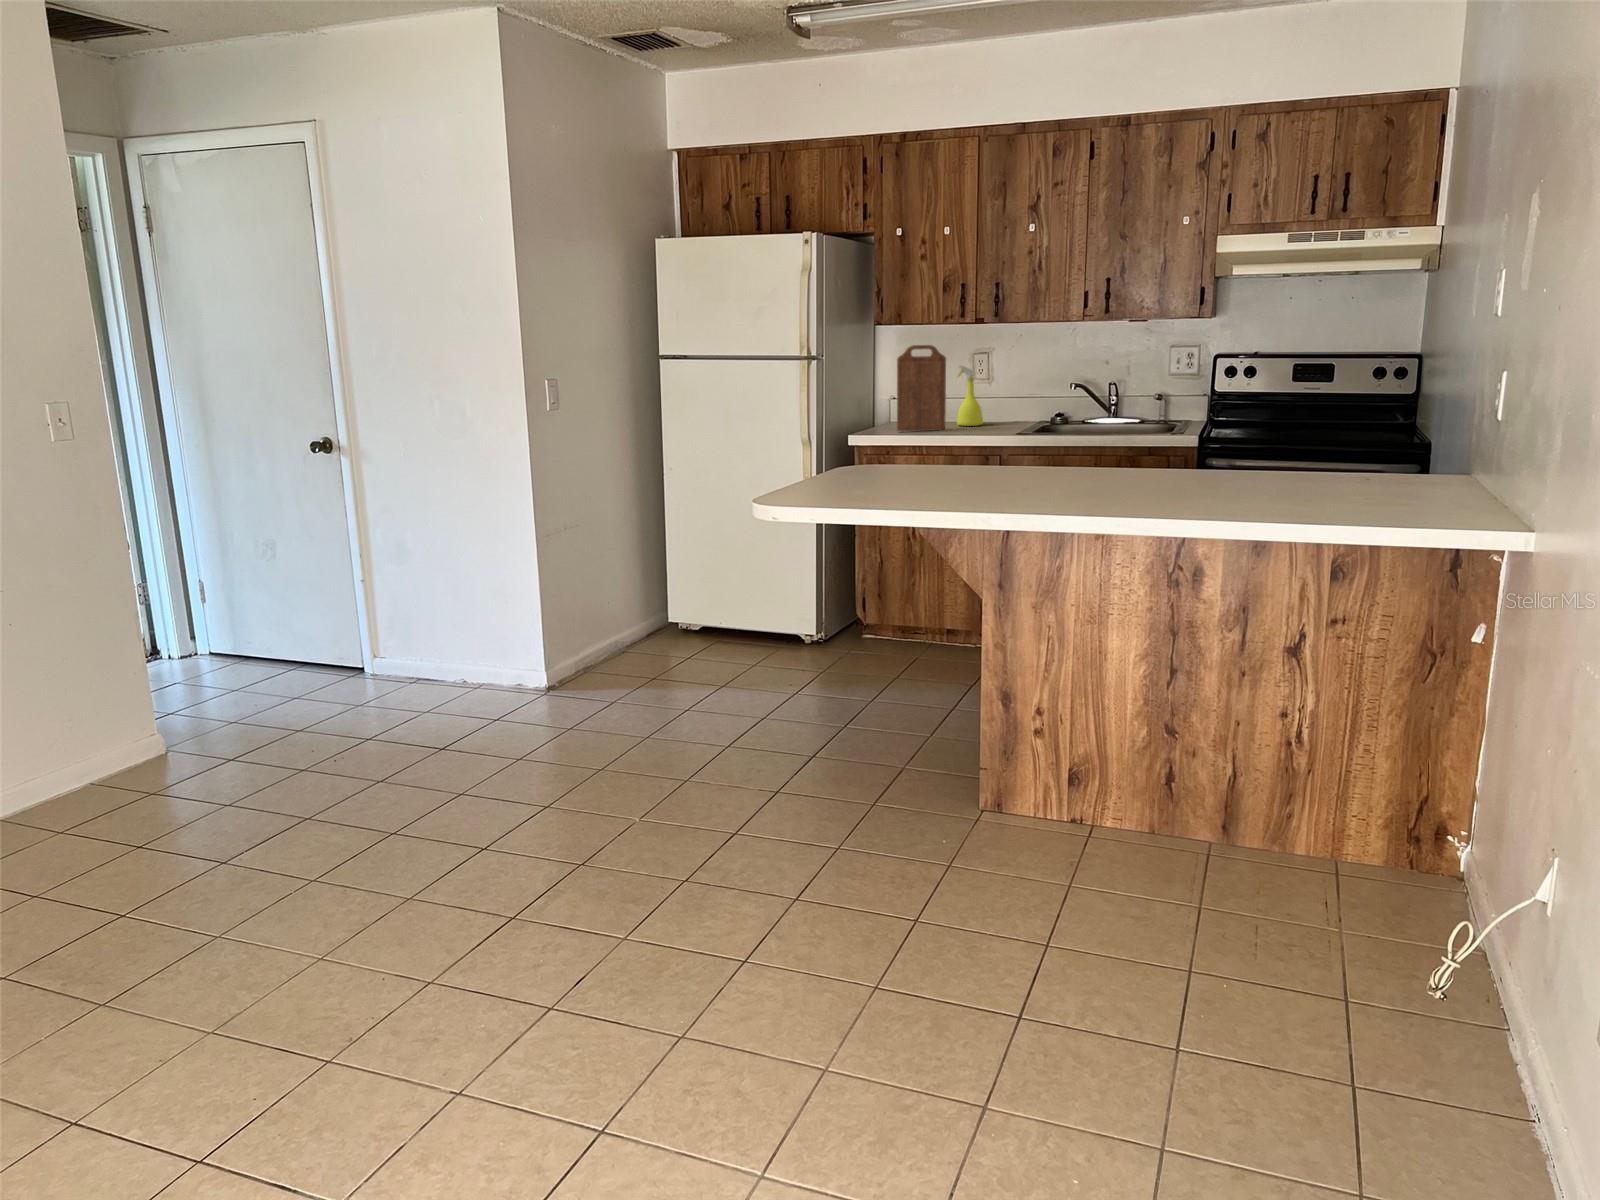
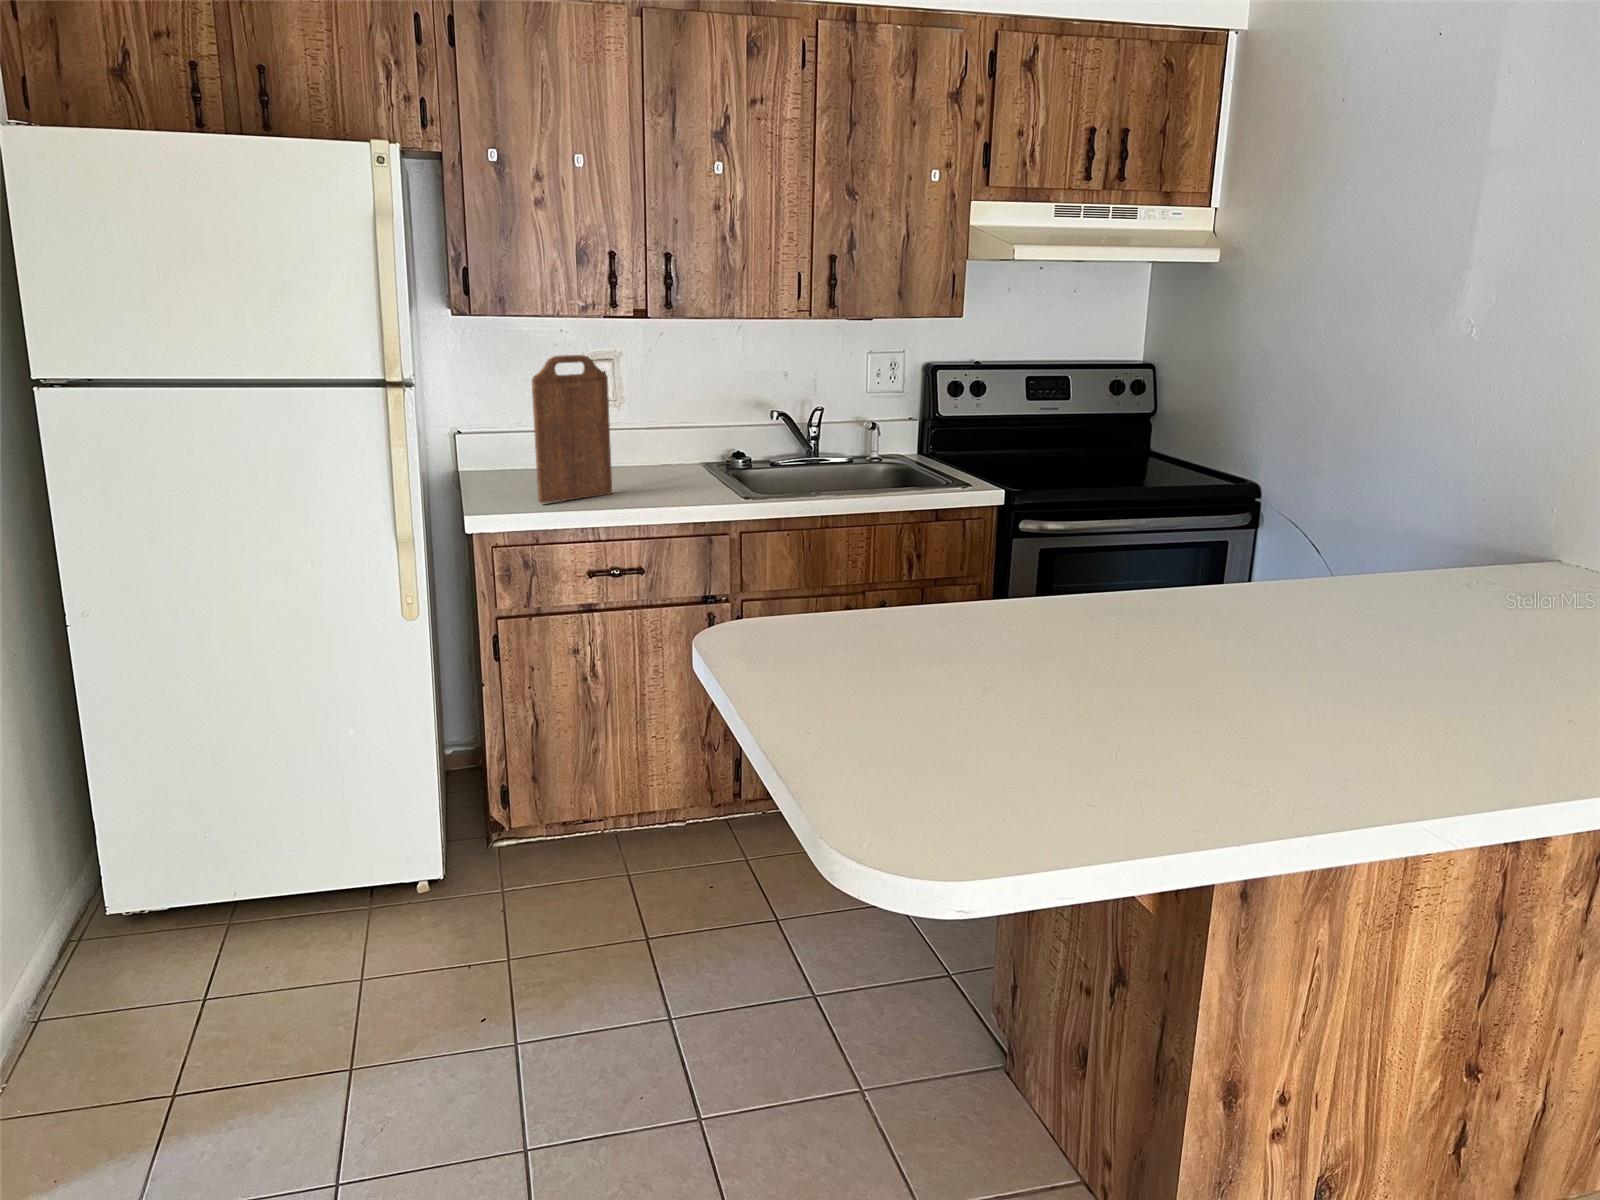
spray bottle: present [957,365,983,426] -> none [607,385,653,483]

